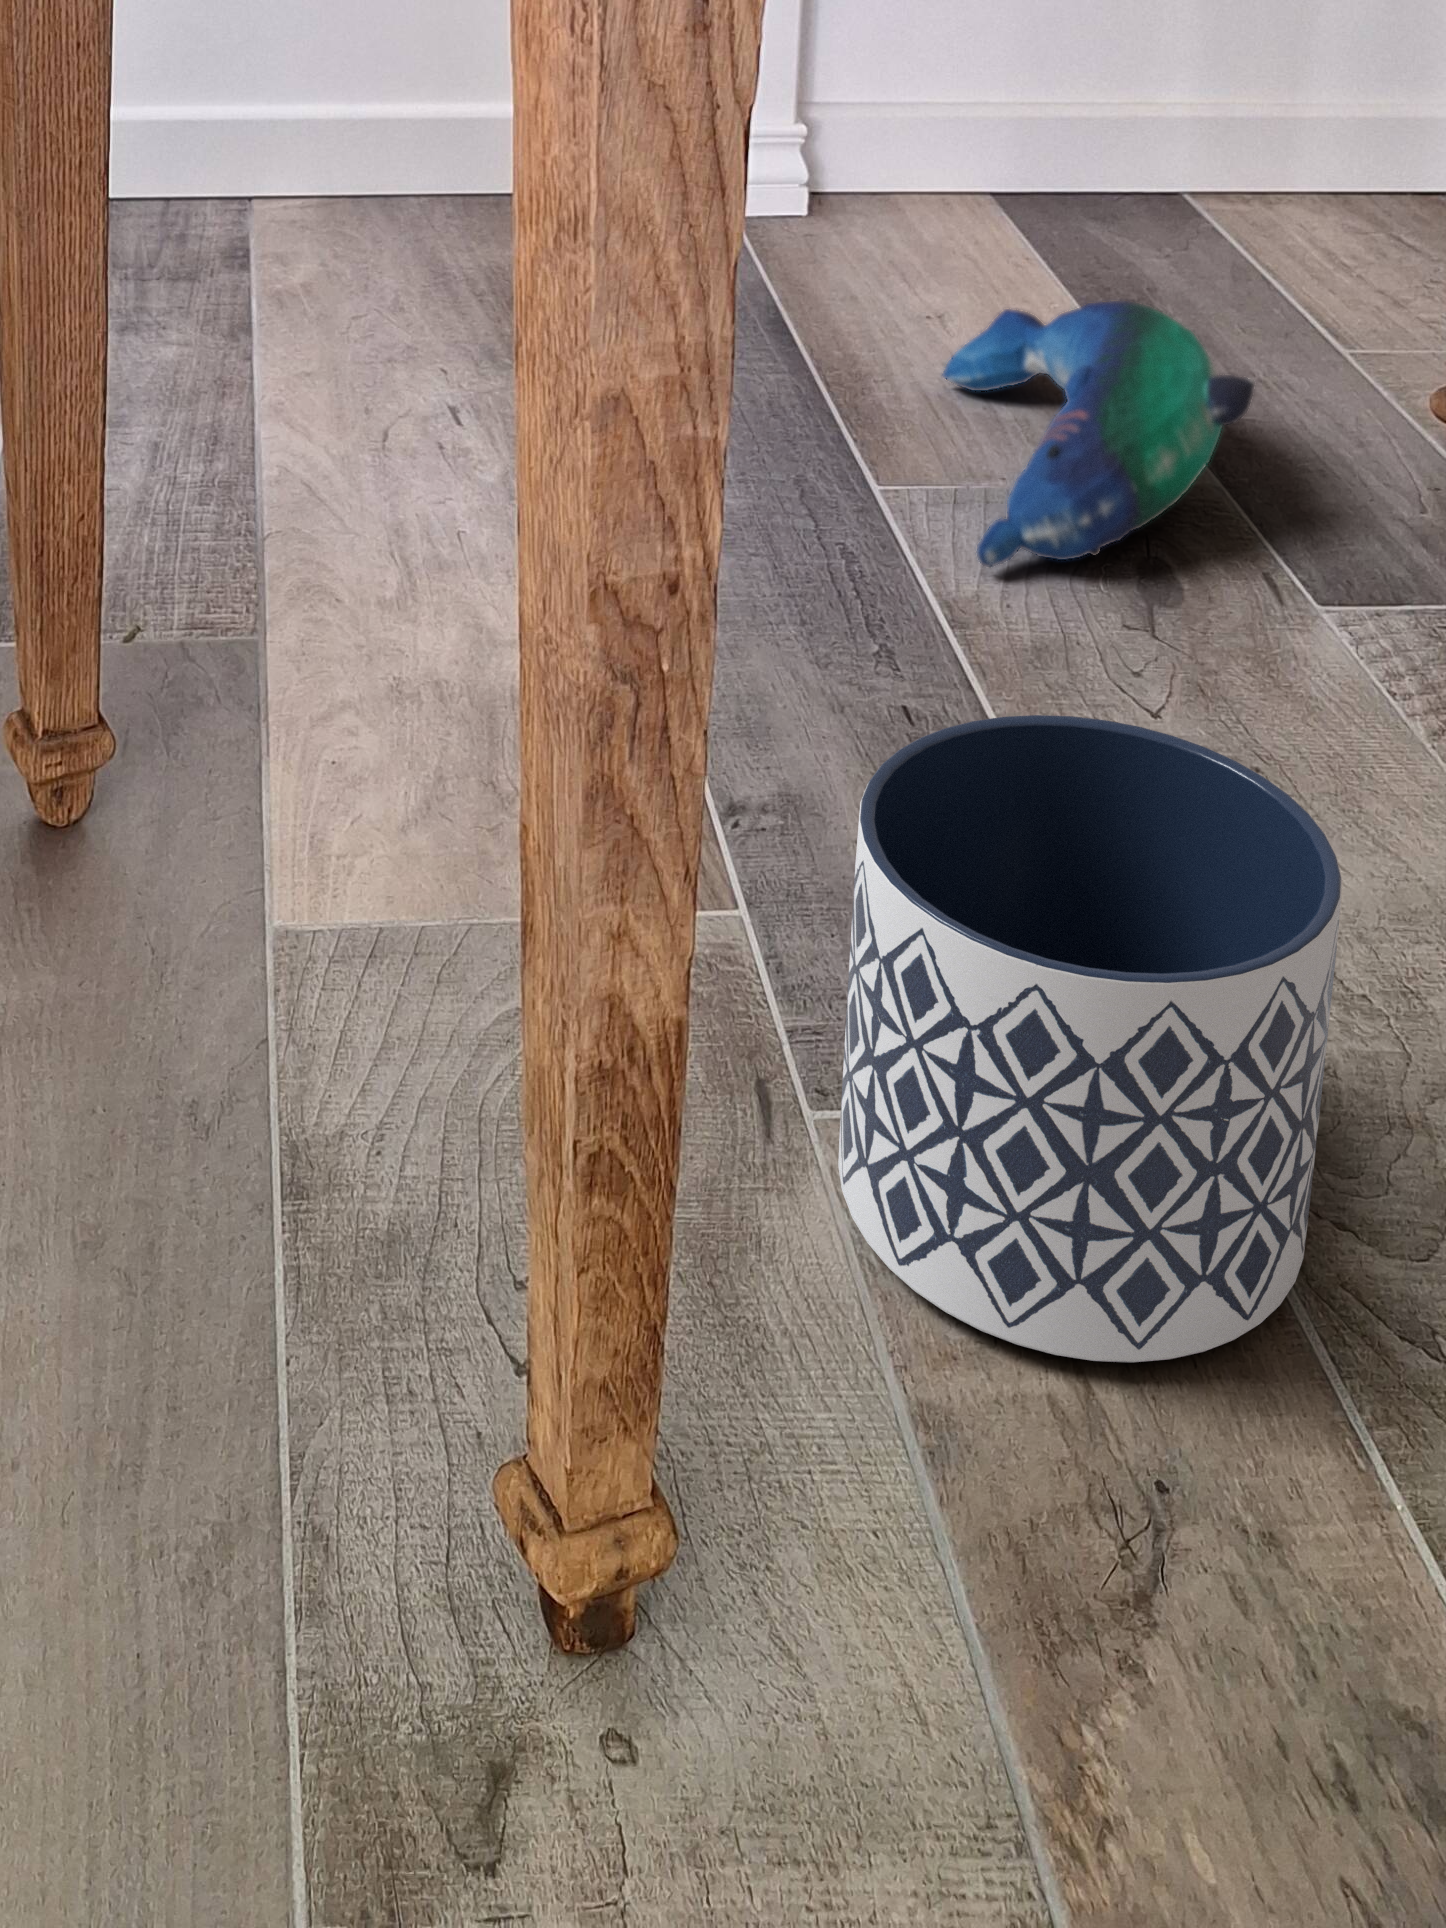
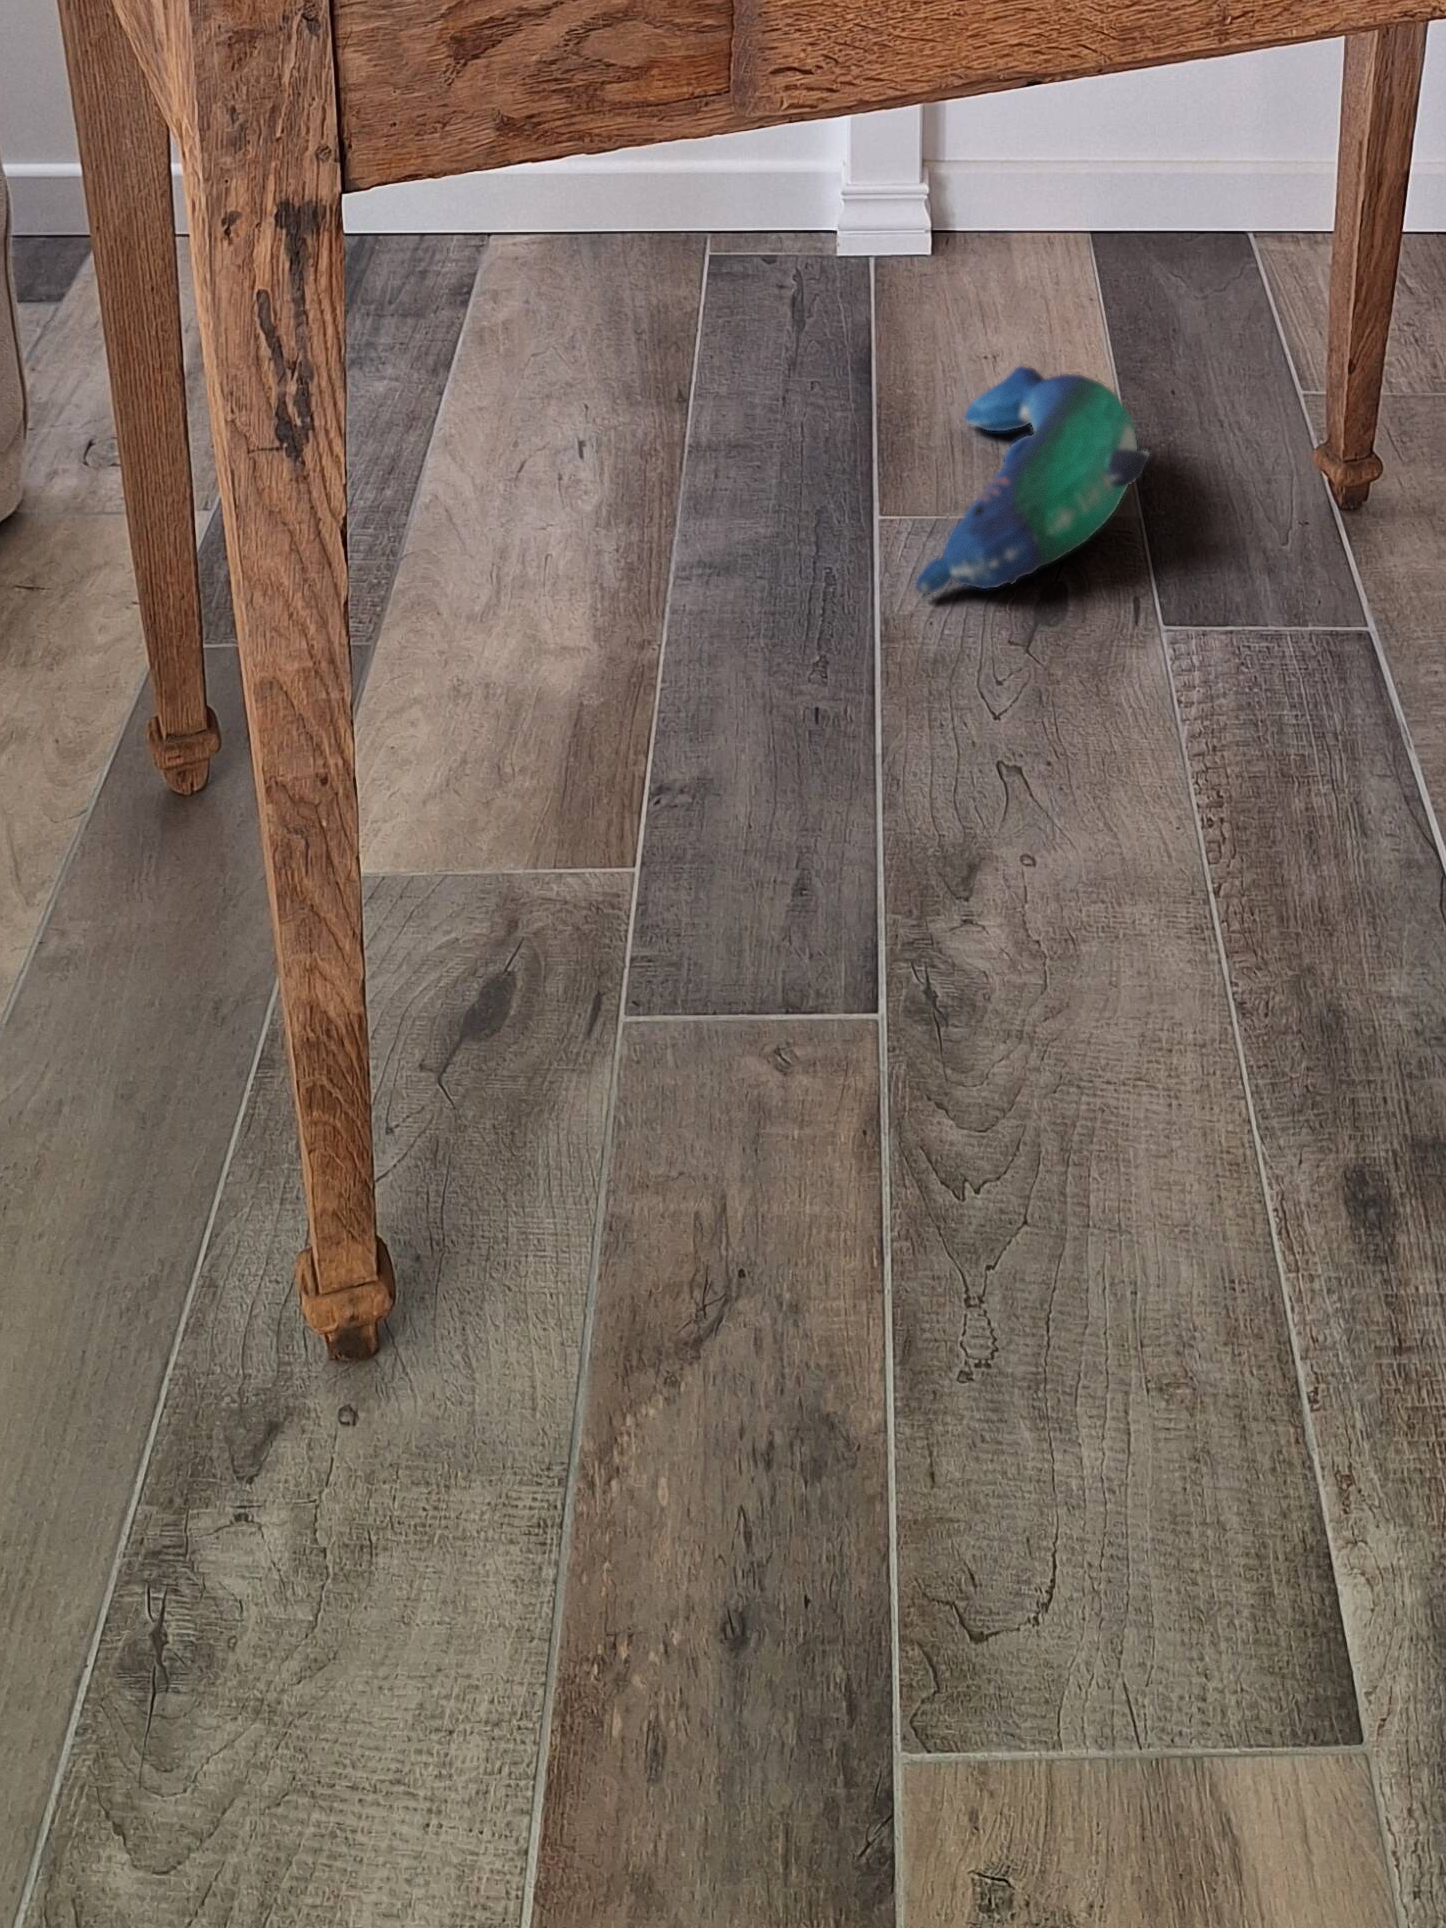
planter: present [838,715,1342,1362] -> none [606,772,914,1195]

